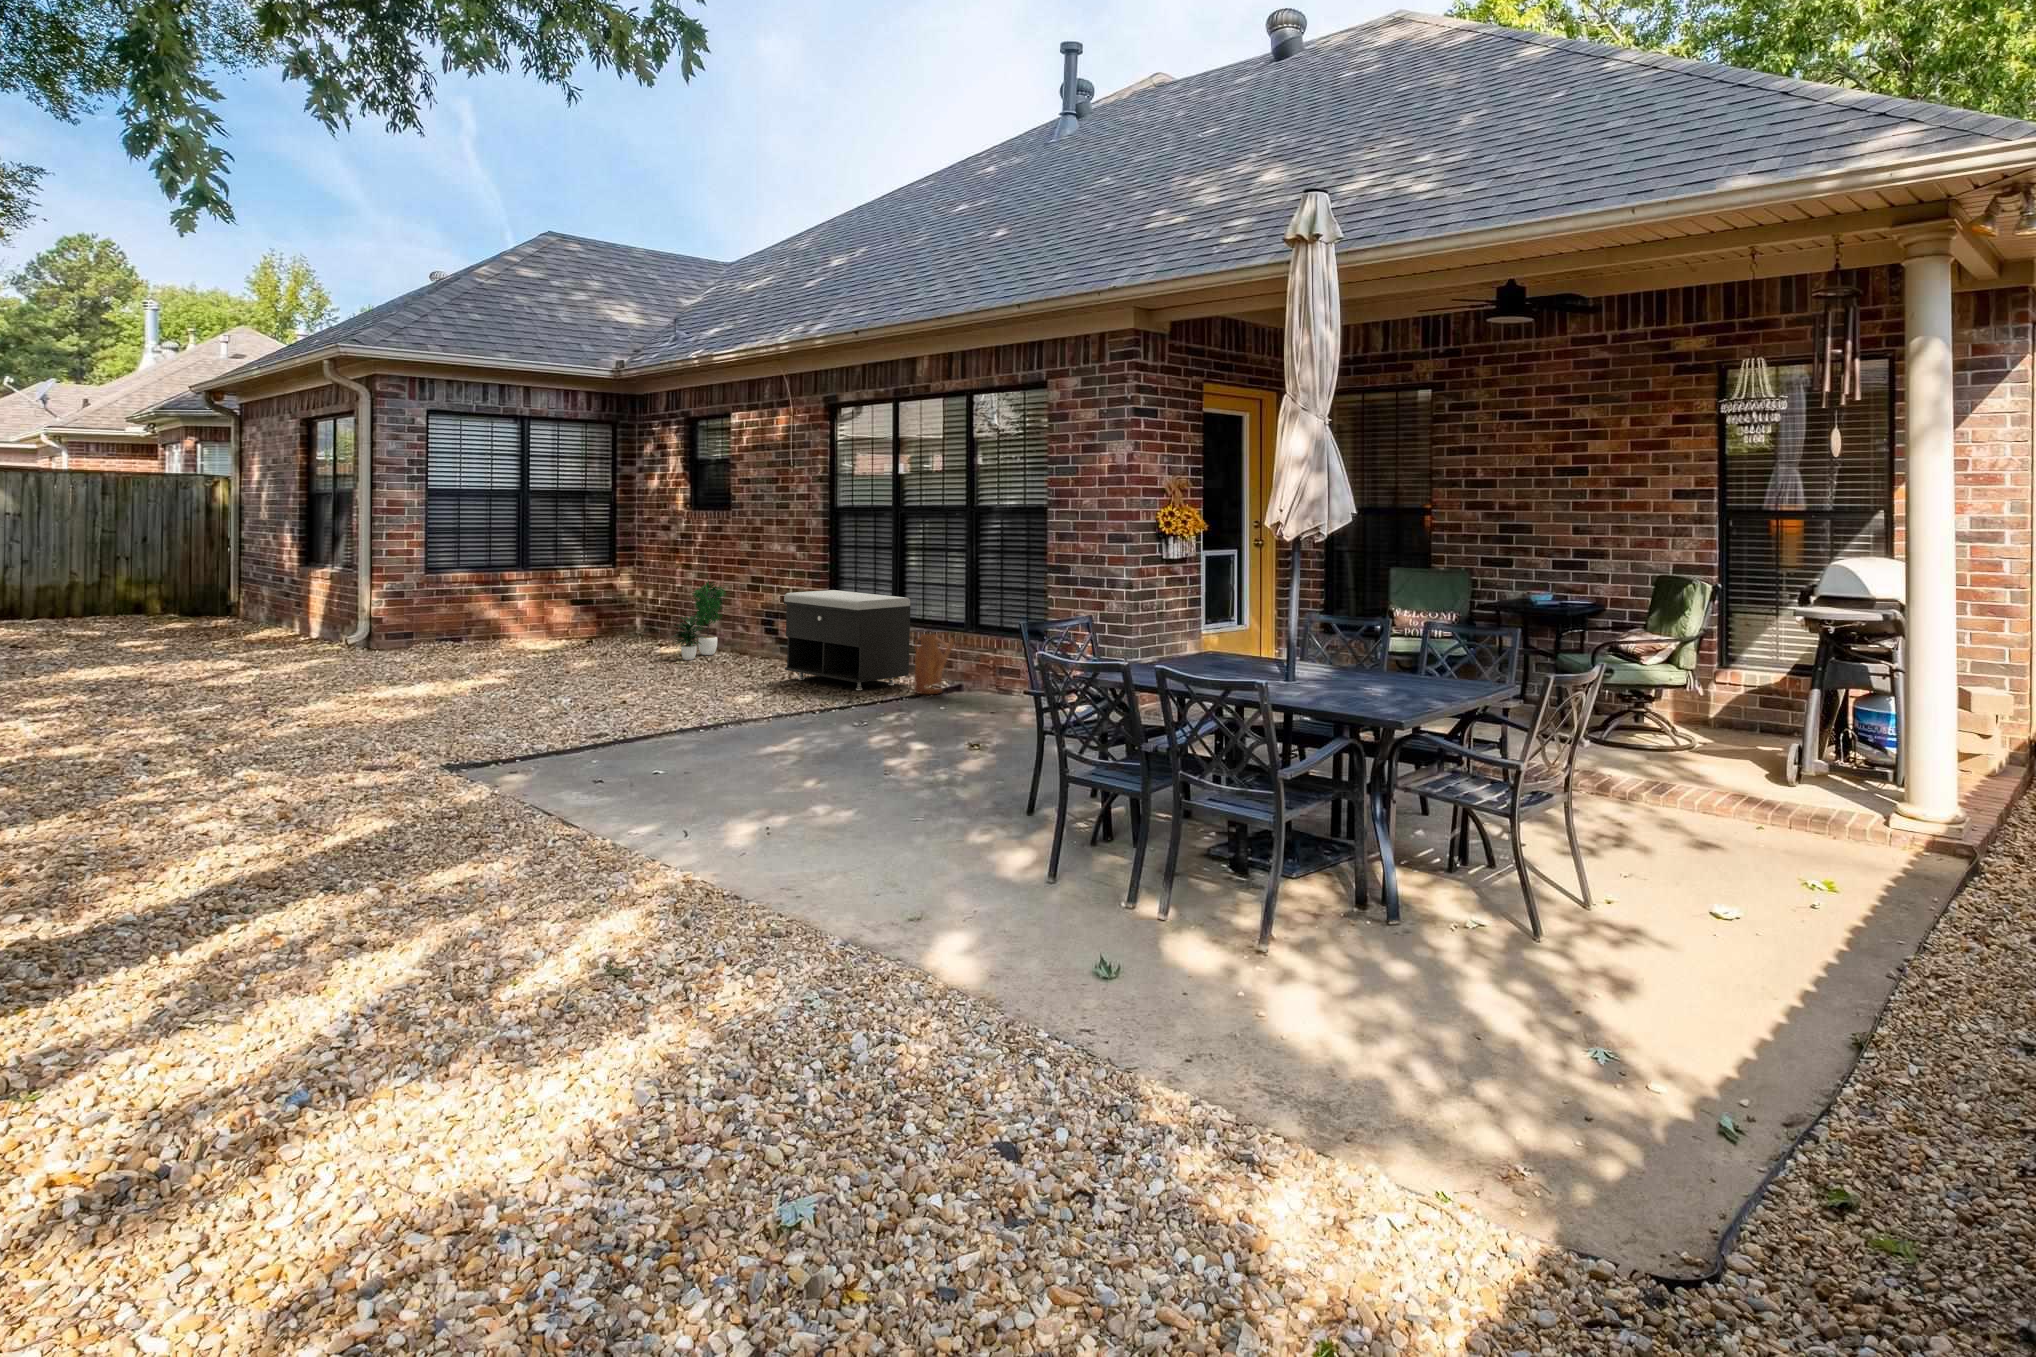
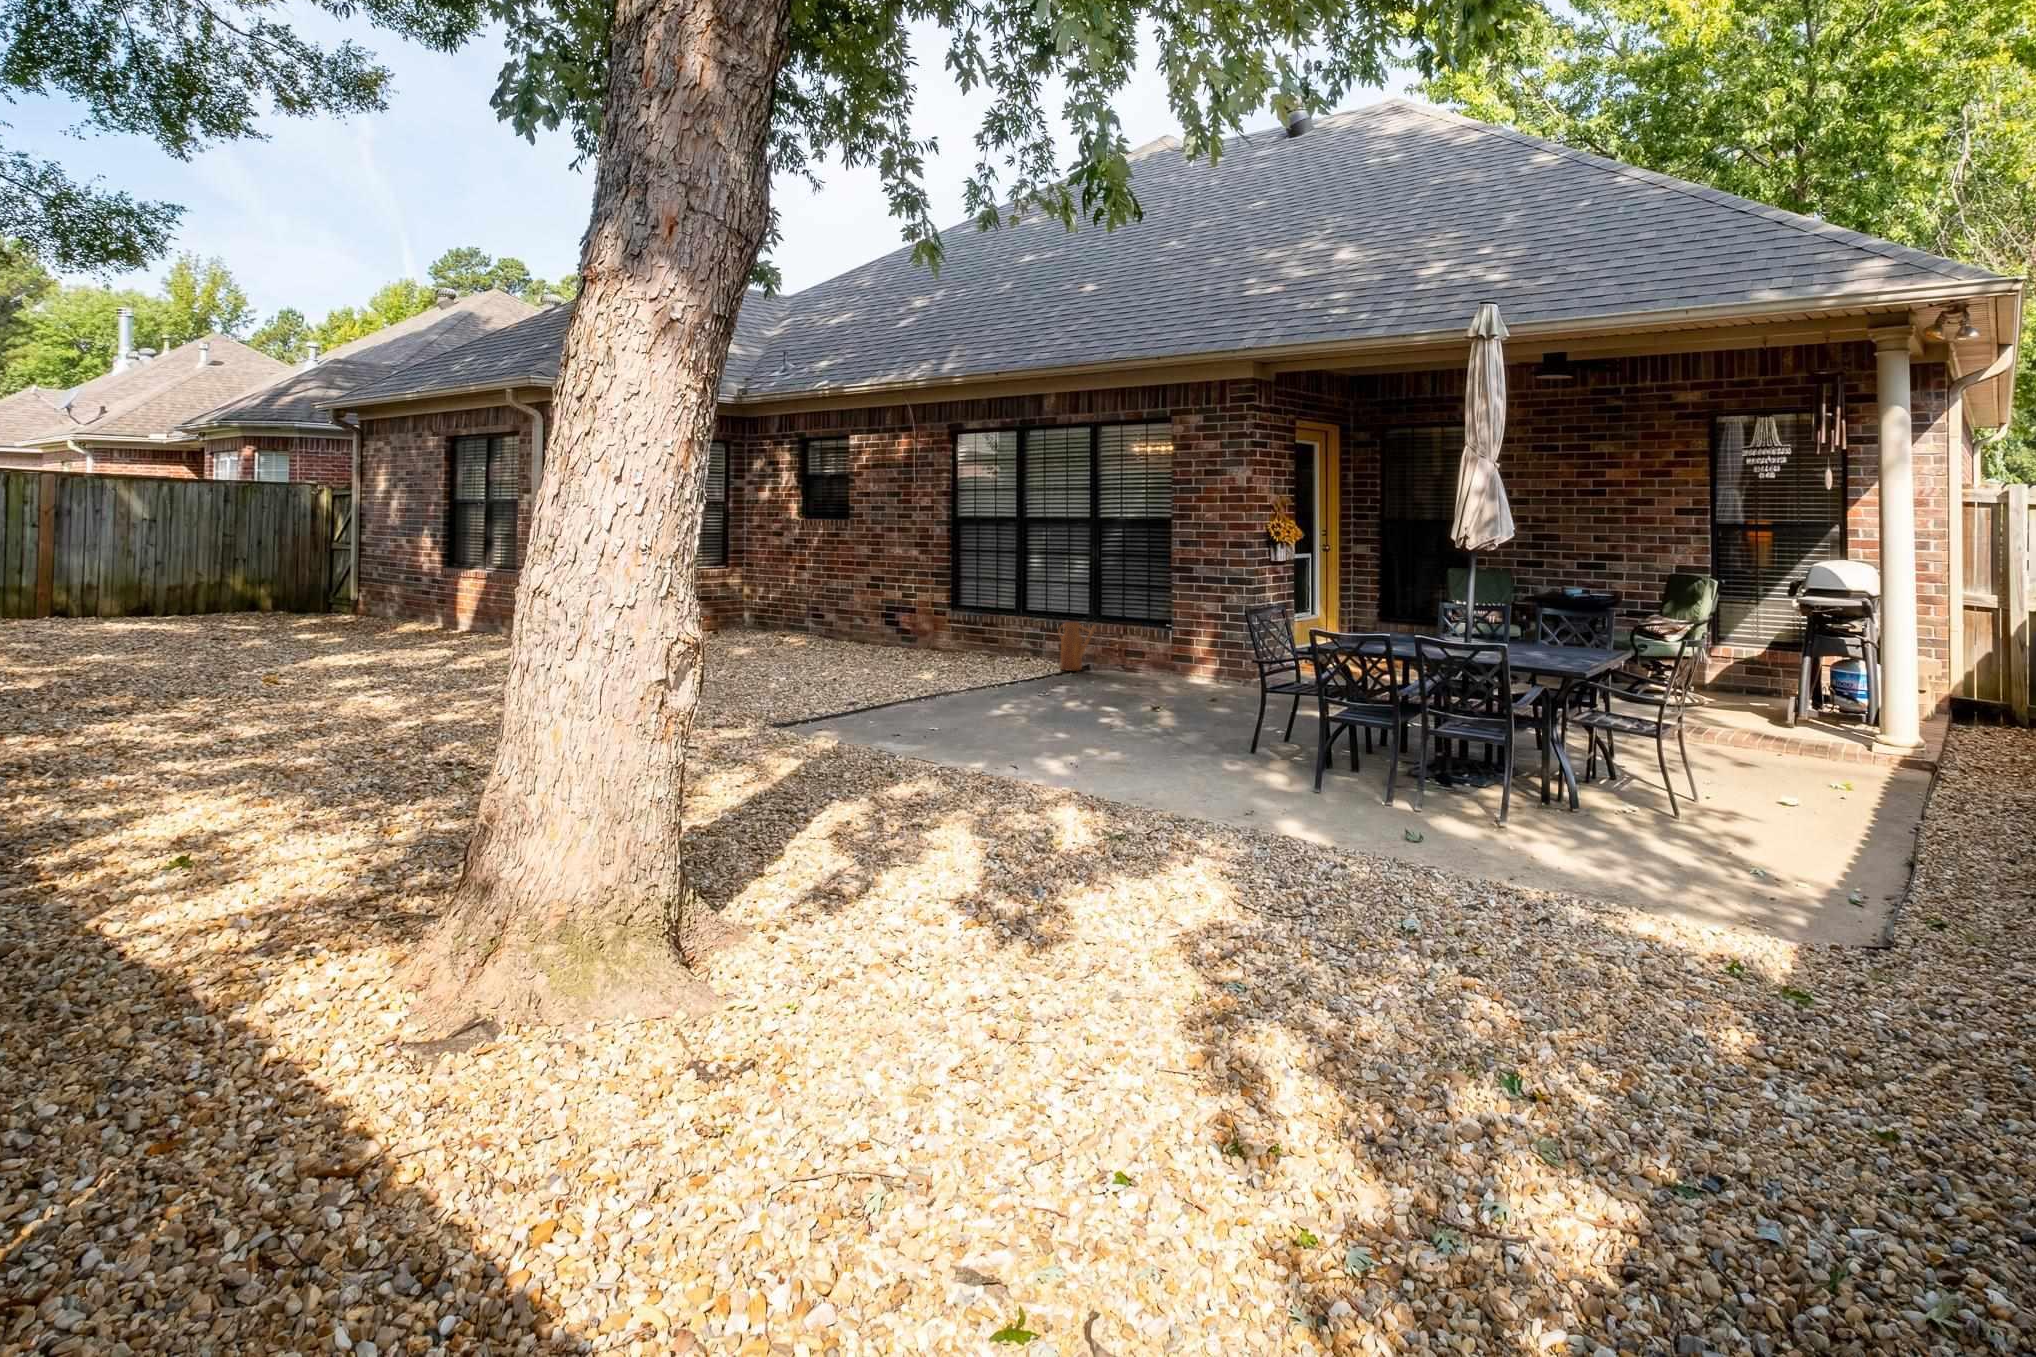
potted plant: present [672,580,725,660] -> none [826,578,867,646]
storage bench: present [784,590,910,690] -> none [943,587,1050,668]

